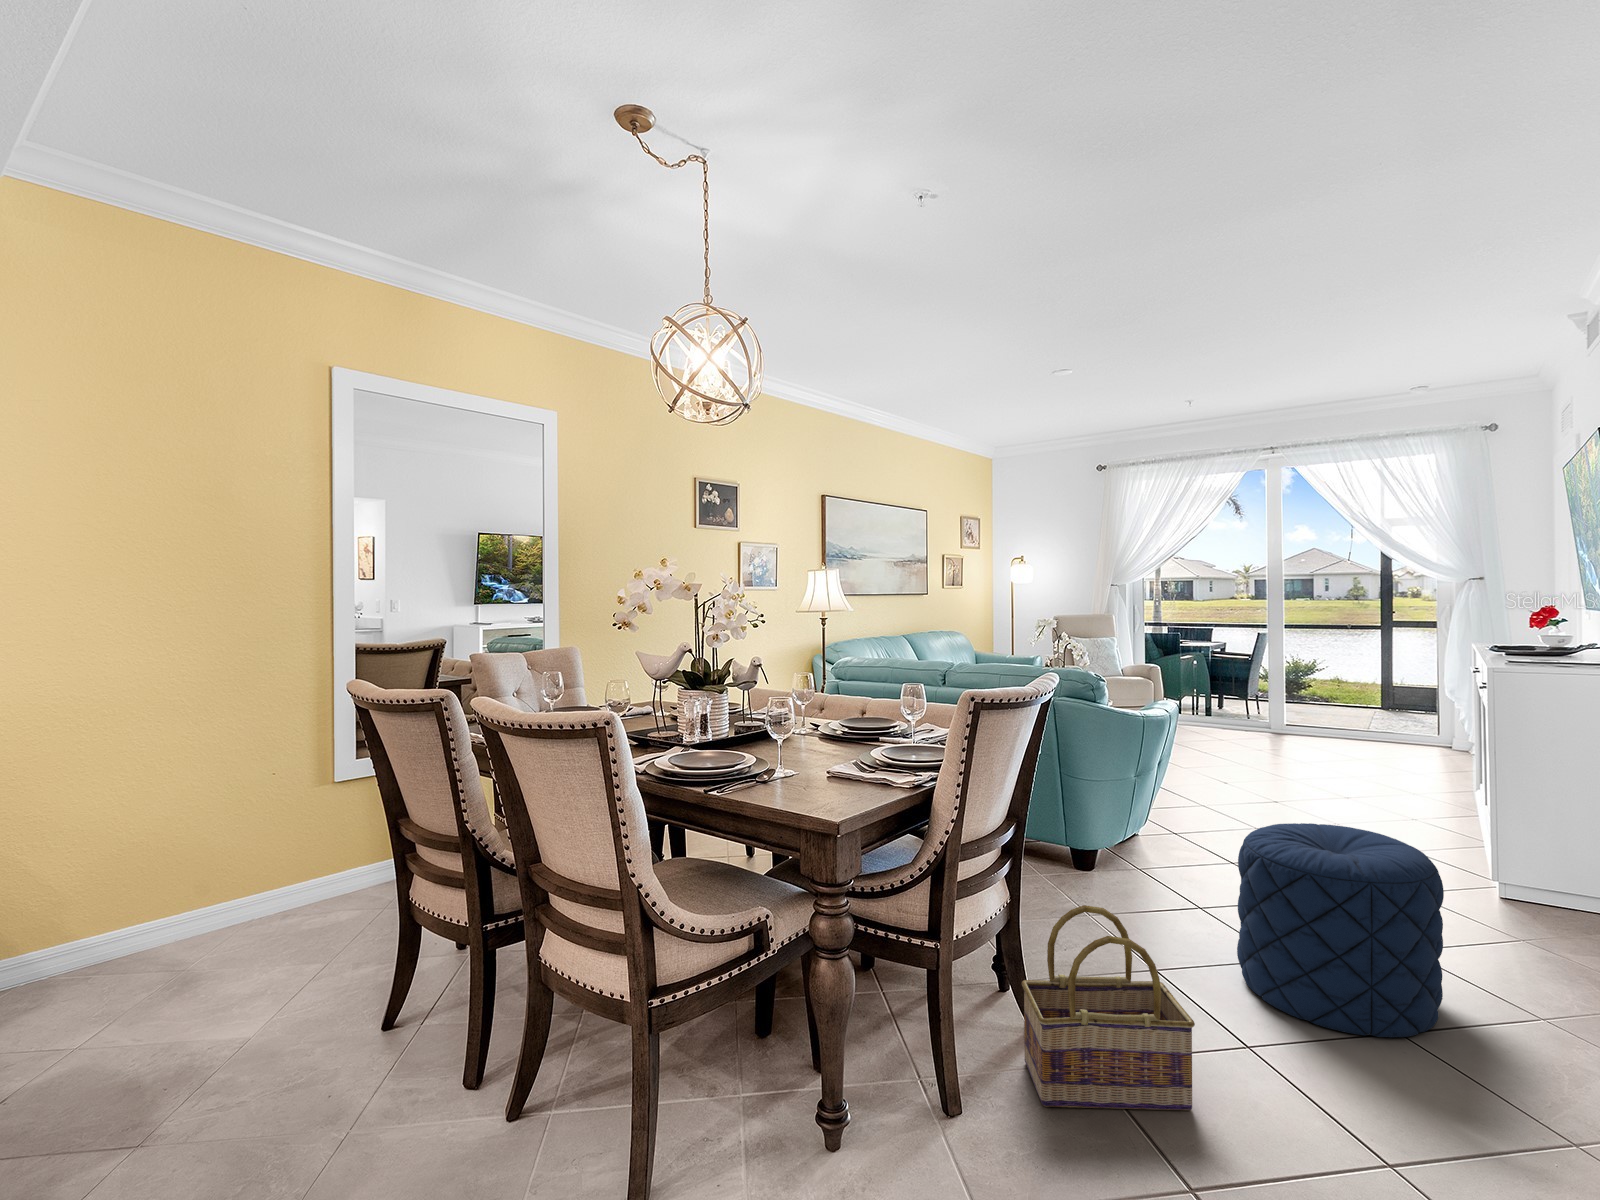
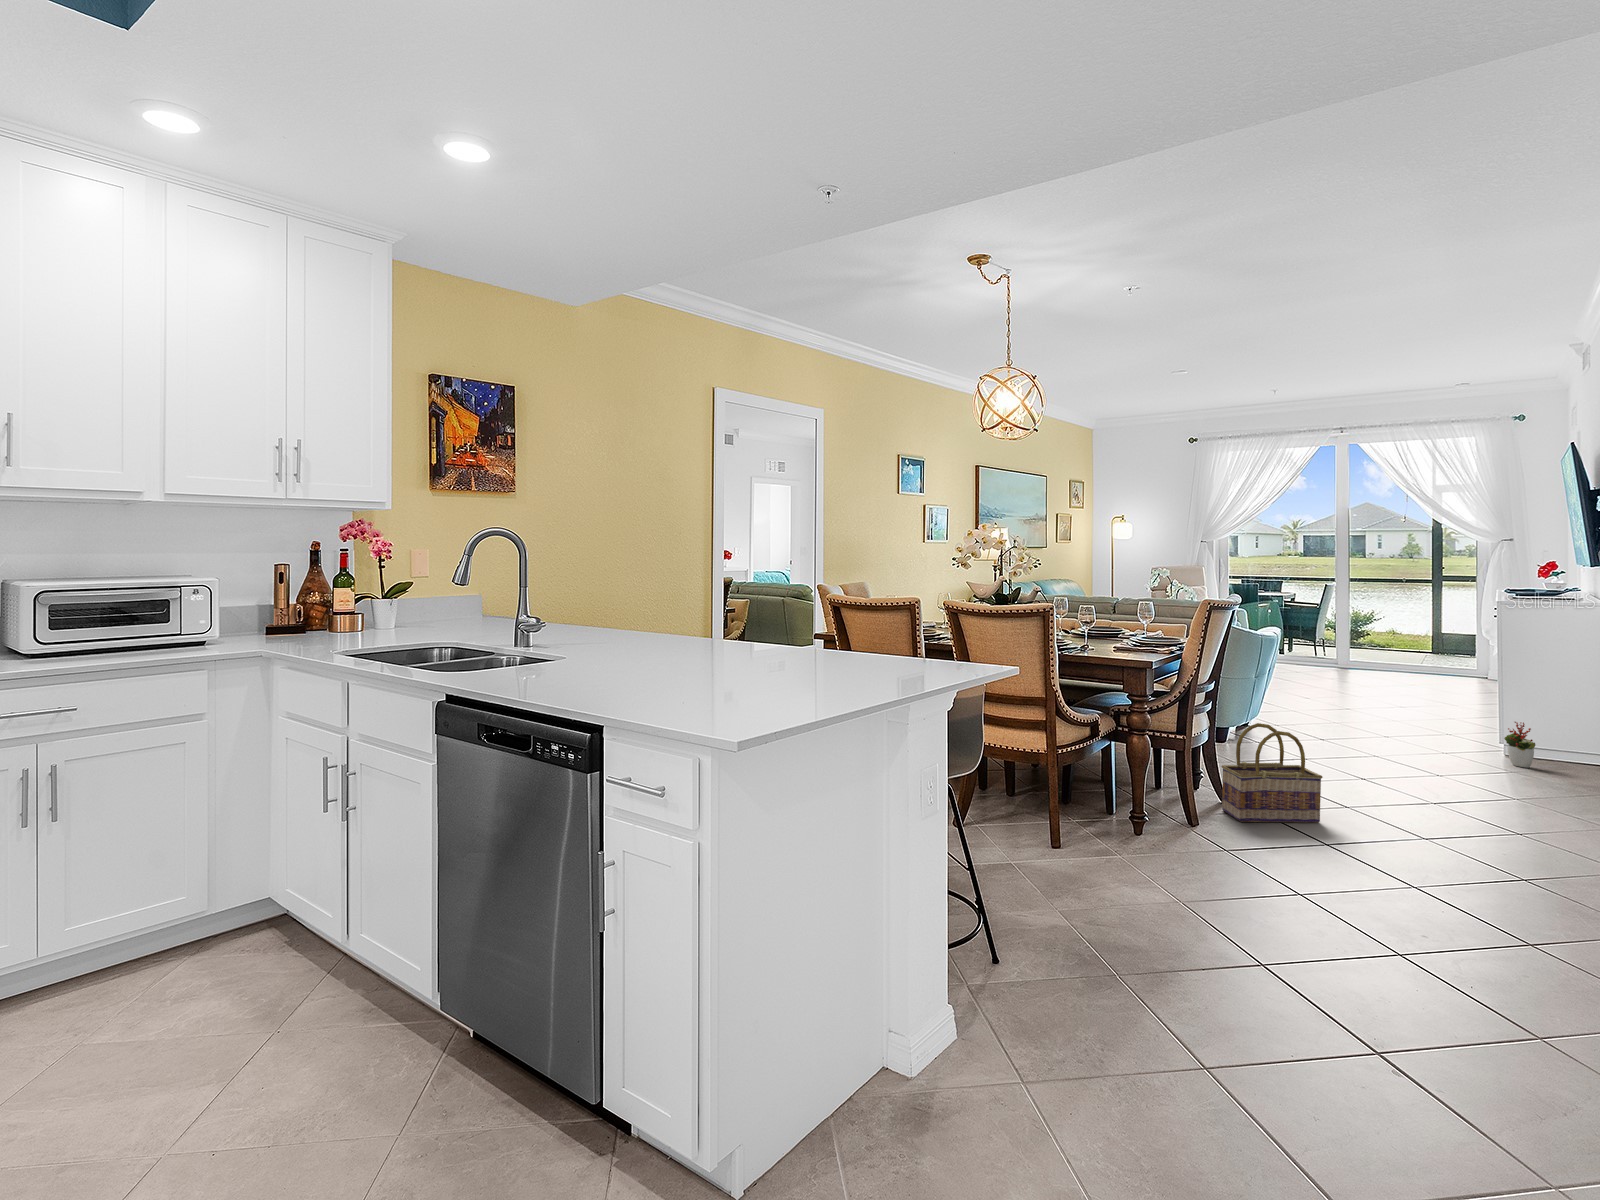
pouf: present [1237,823,1444,1037] -> none [1334,693,1459,802]
decorative plant: none [1507,857,1558,931] -> present [1504,722,1535,768]

